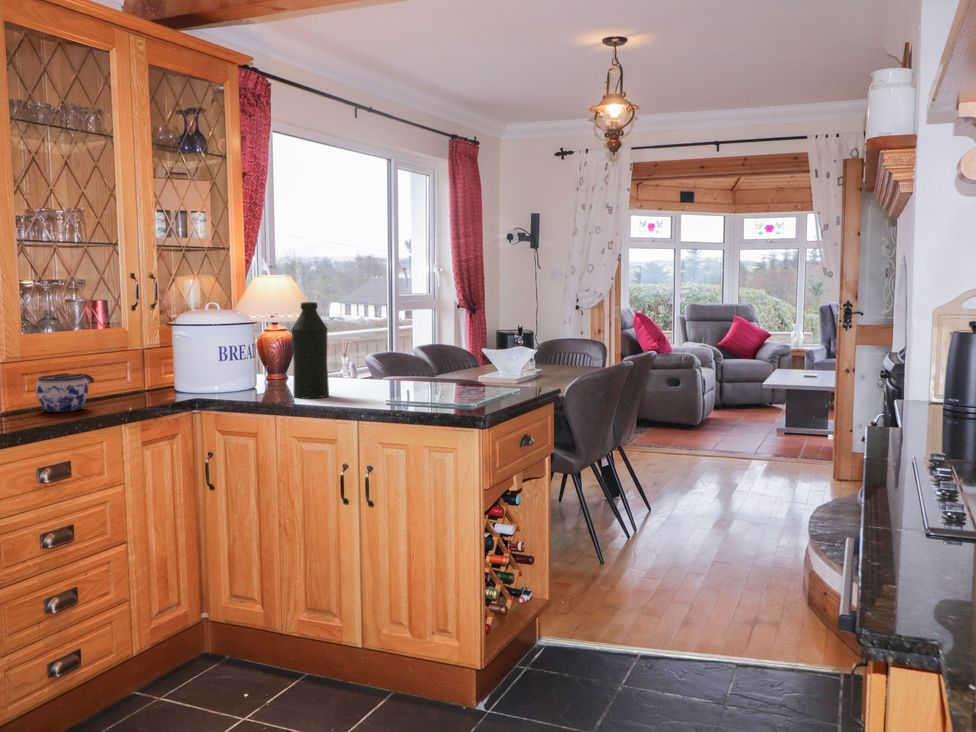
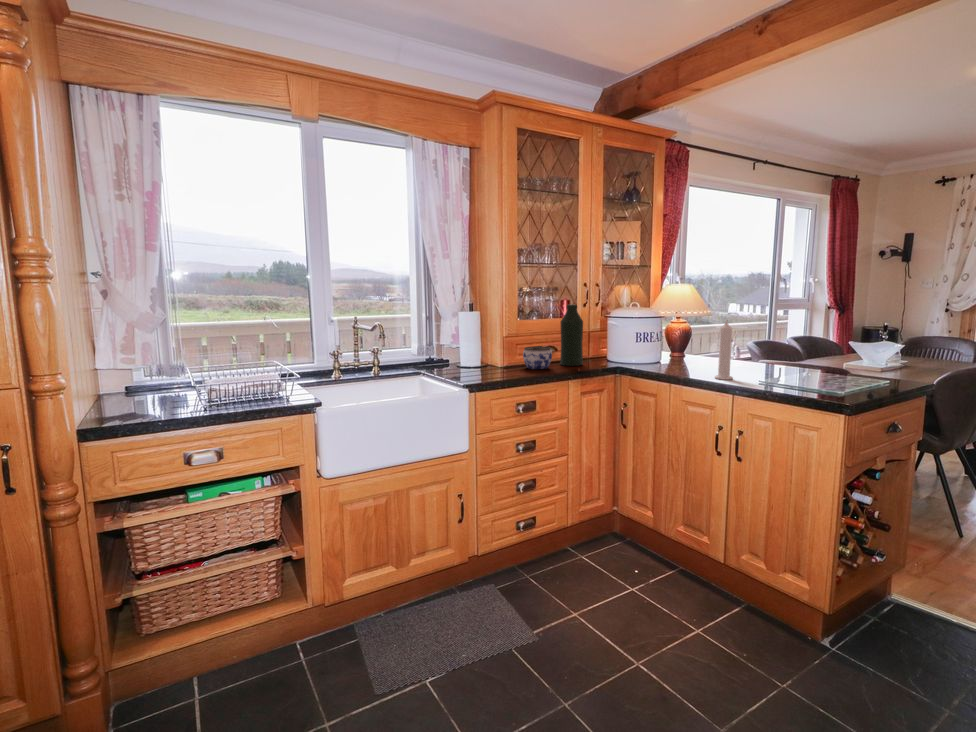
bottle: present [292,302,329,398] -> present [560,304,583,366]
candle: none [334,324,356,403] -> present [715,320,733,380]

